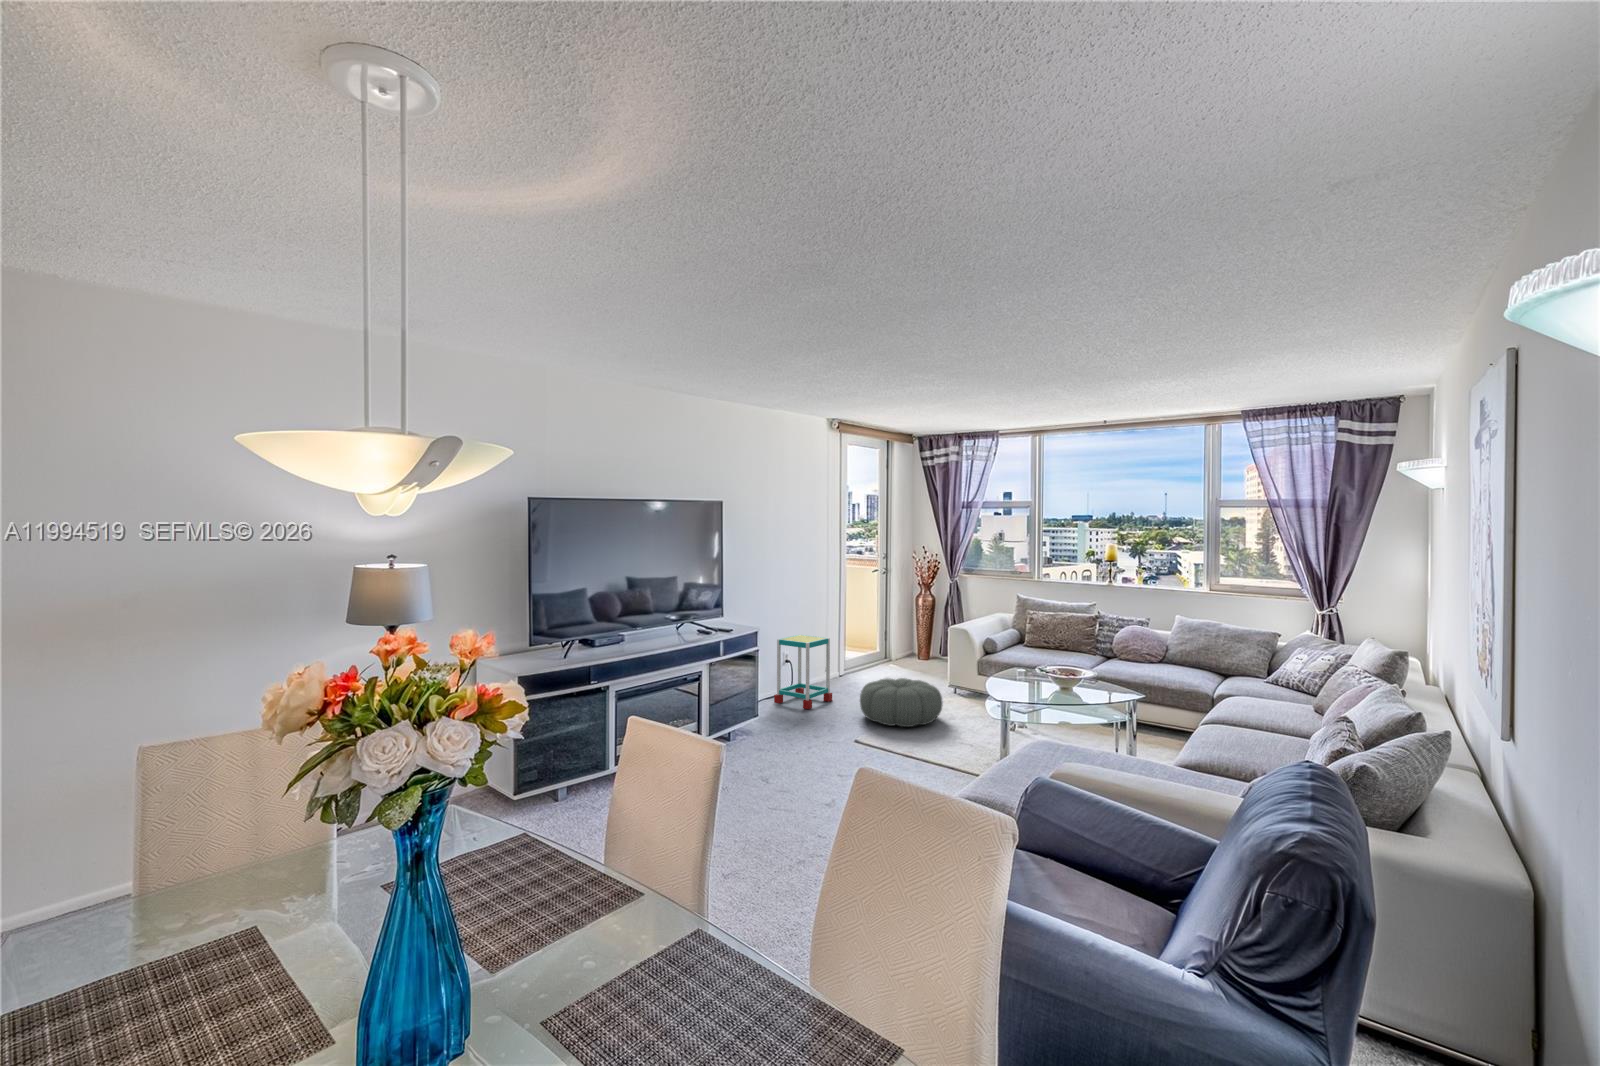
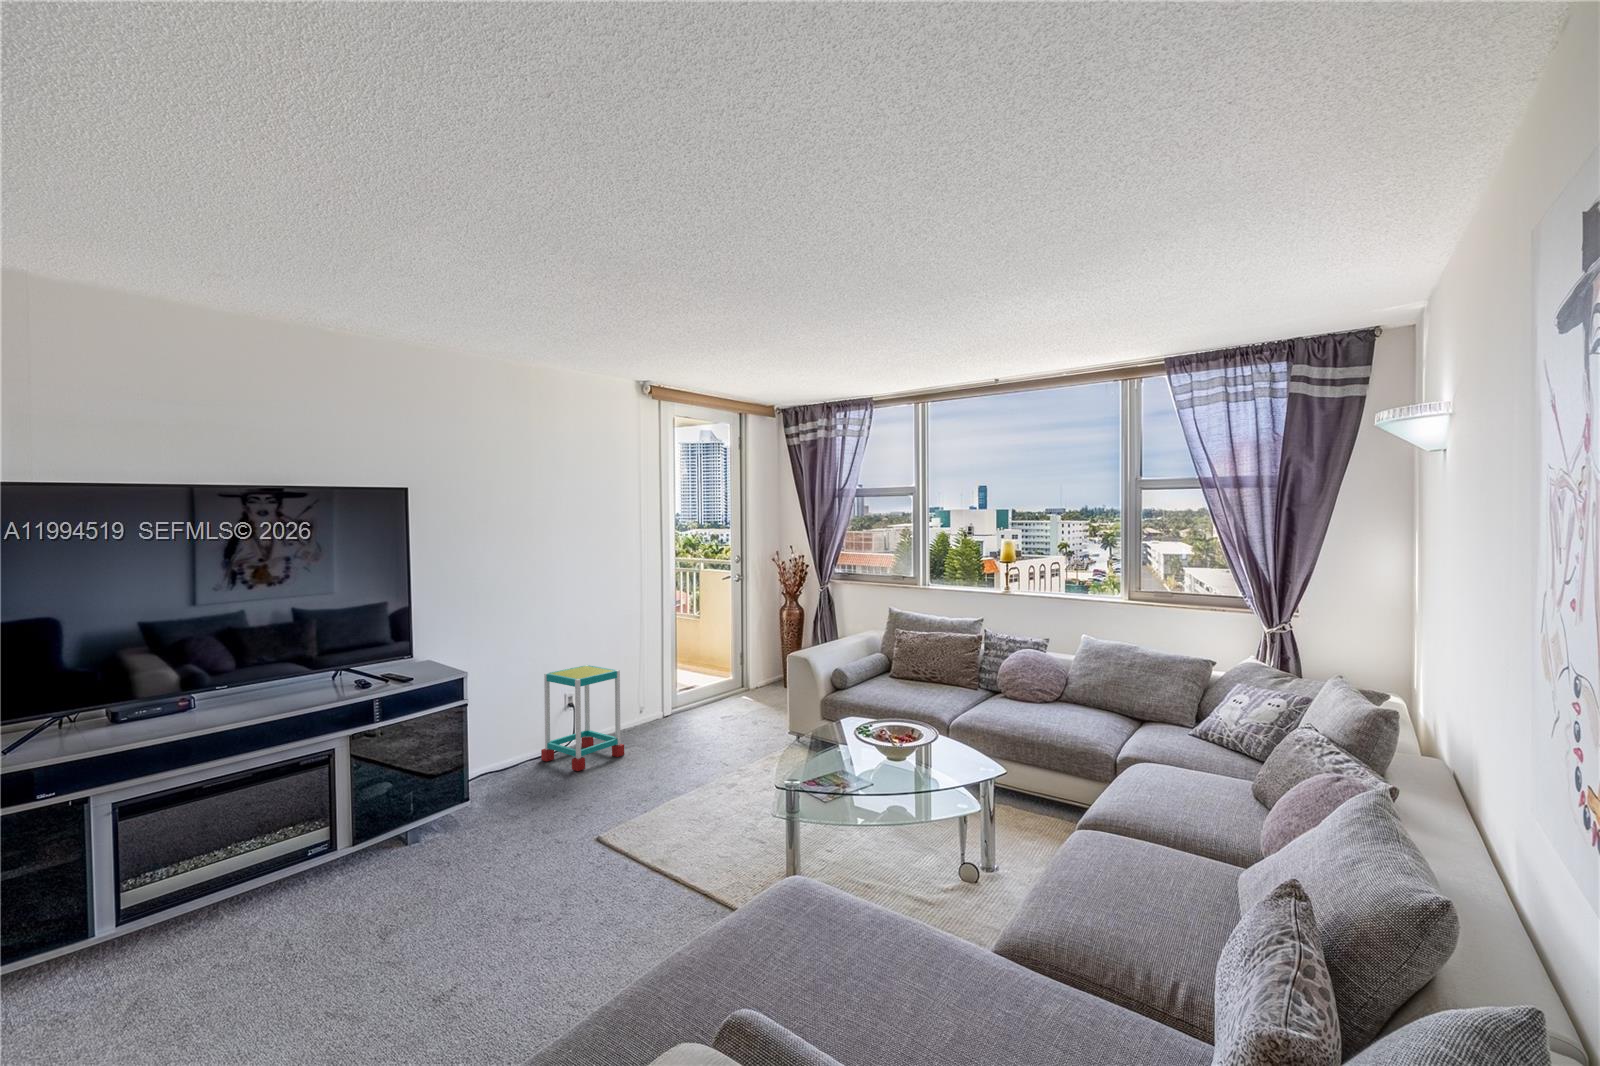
pouf: present [860,678,943,727] -> none [635,727,752,803]

